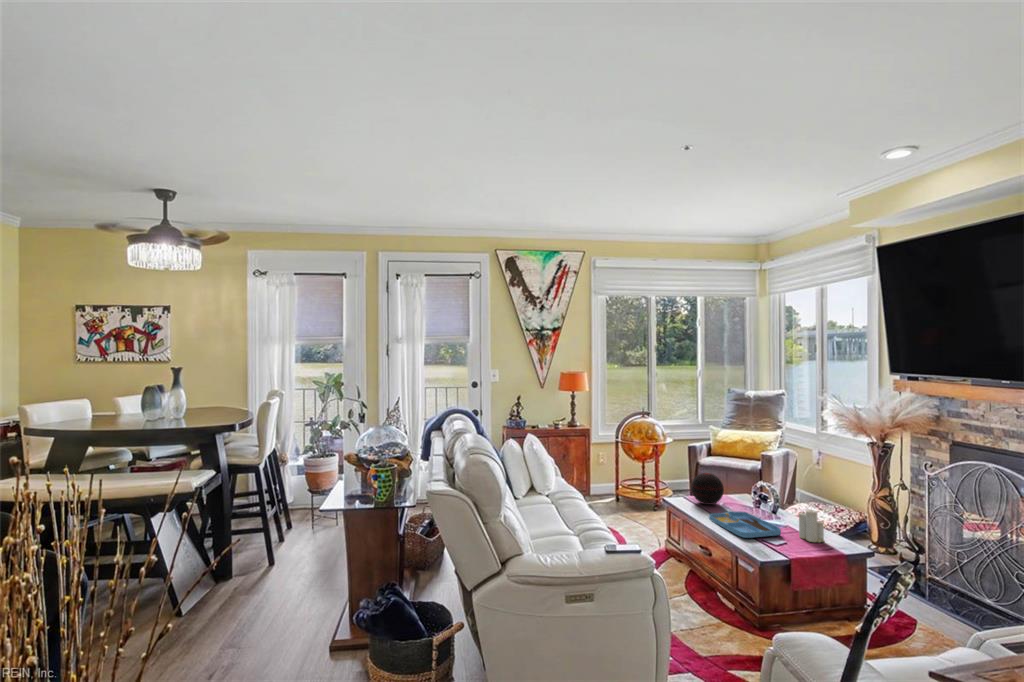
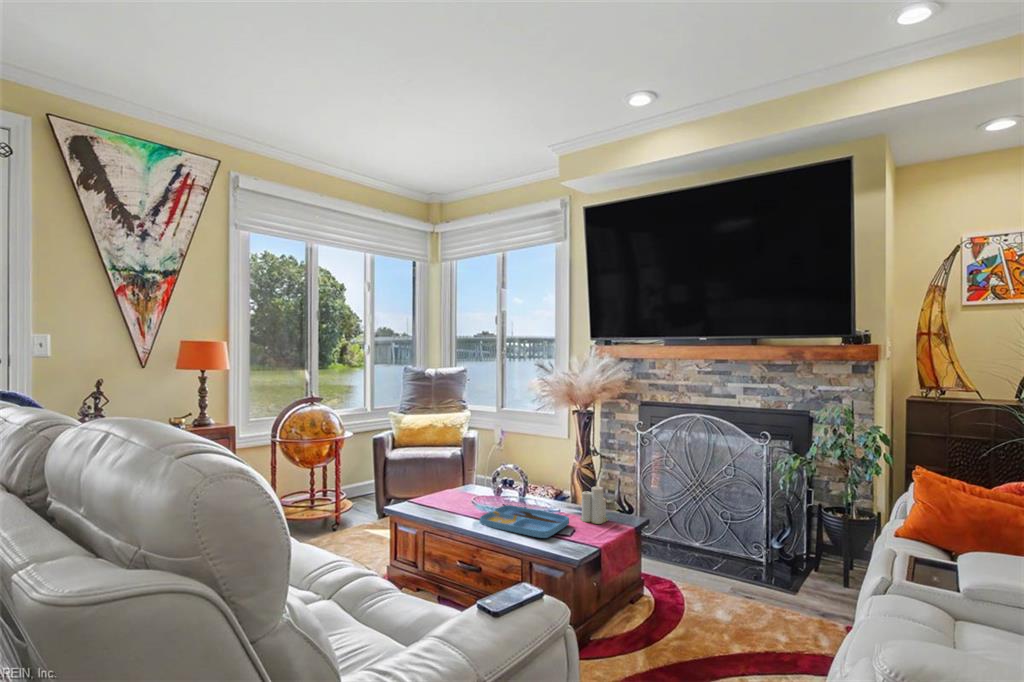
decorative orb: present [691,473,724,505] -> none [437,464,477,506]

